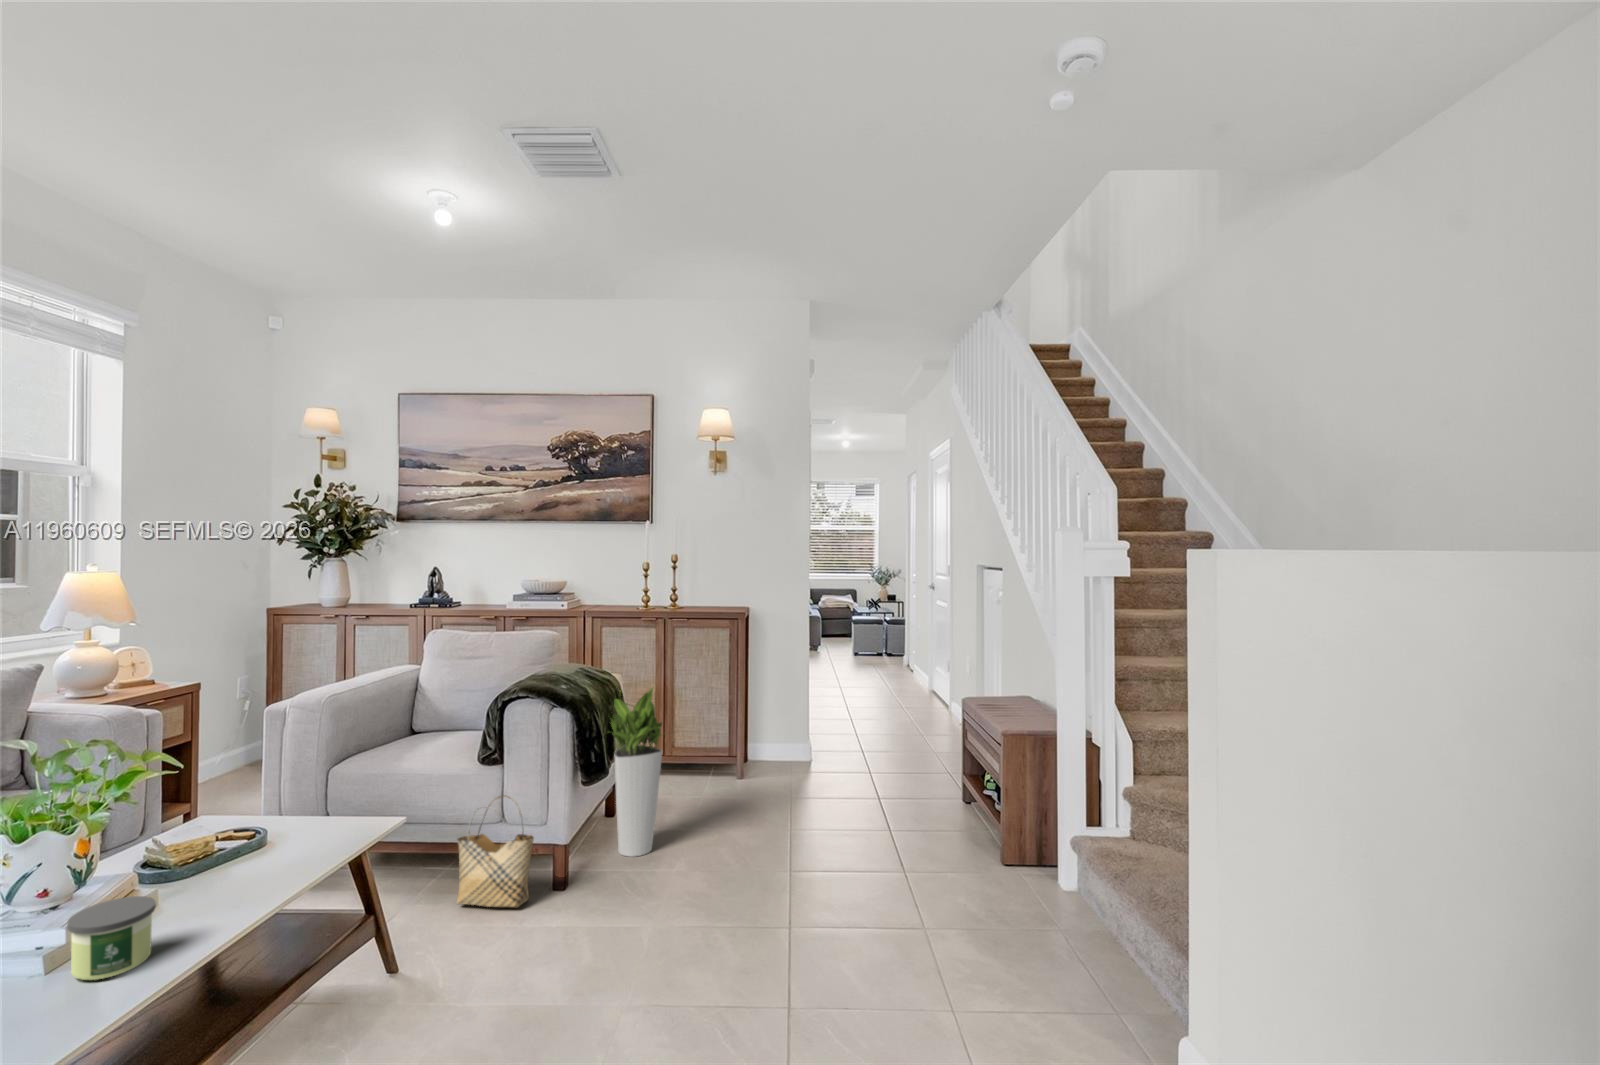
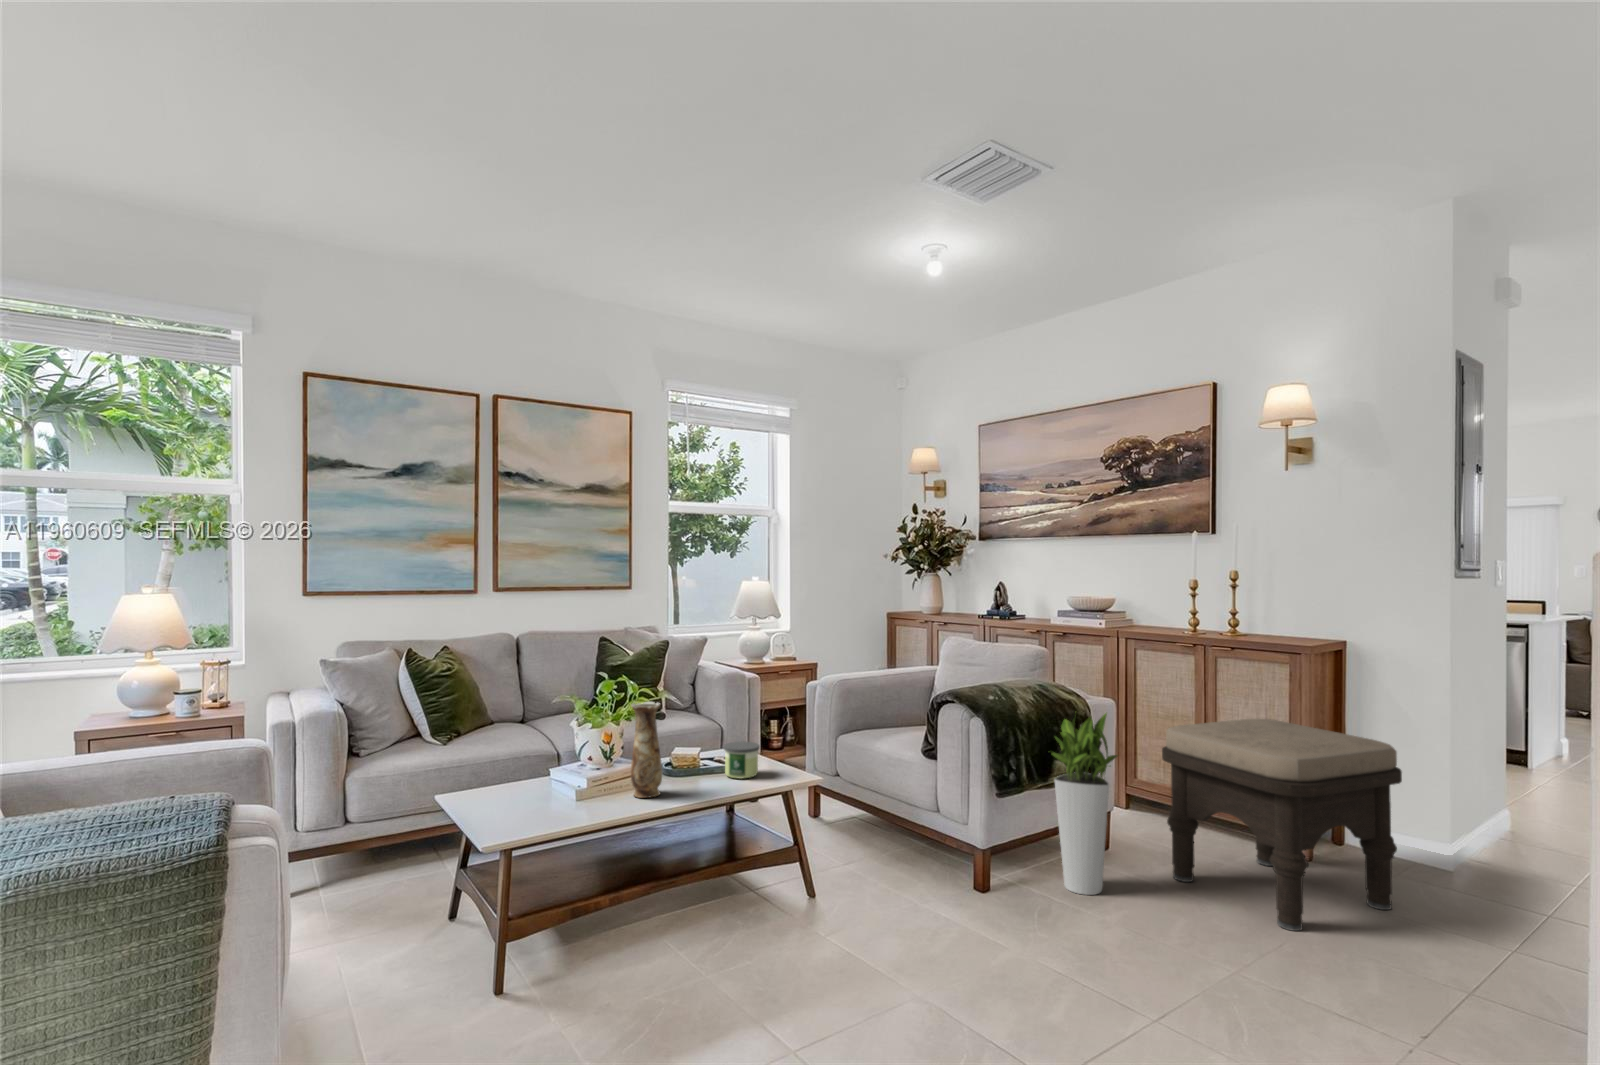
ottoman: none [677,673,828,829] -> present [1162,719,1402,931]
vase: none [153,773,214,923] -> present [631,702,662,798]
woven basket: present [457,795,534,907] -> none [890,788,950,893]
candle: present [67,896,156,980] -> present [724,741,760,779]

